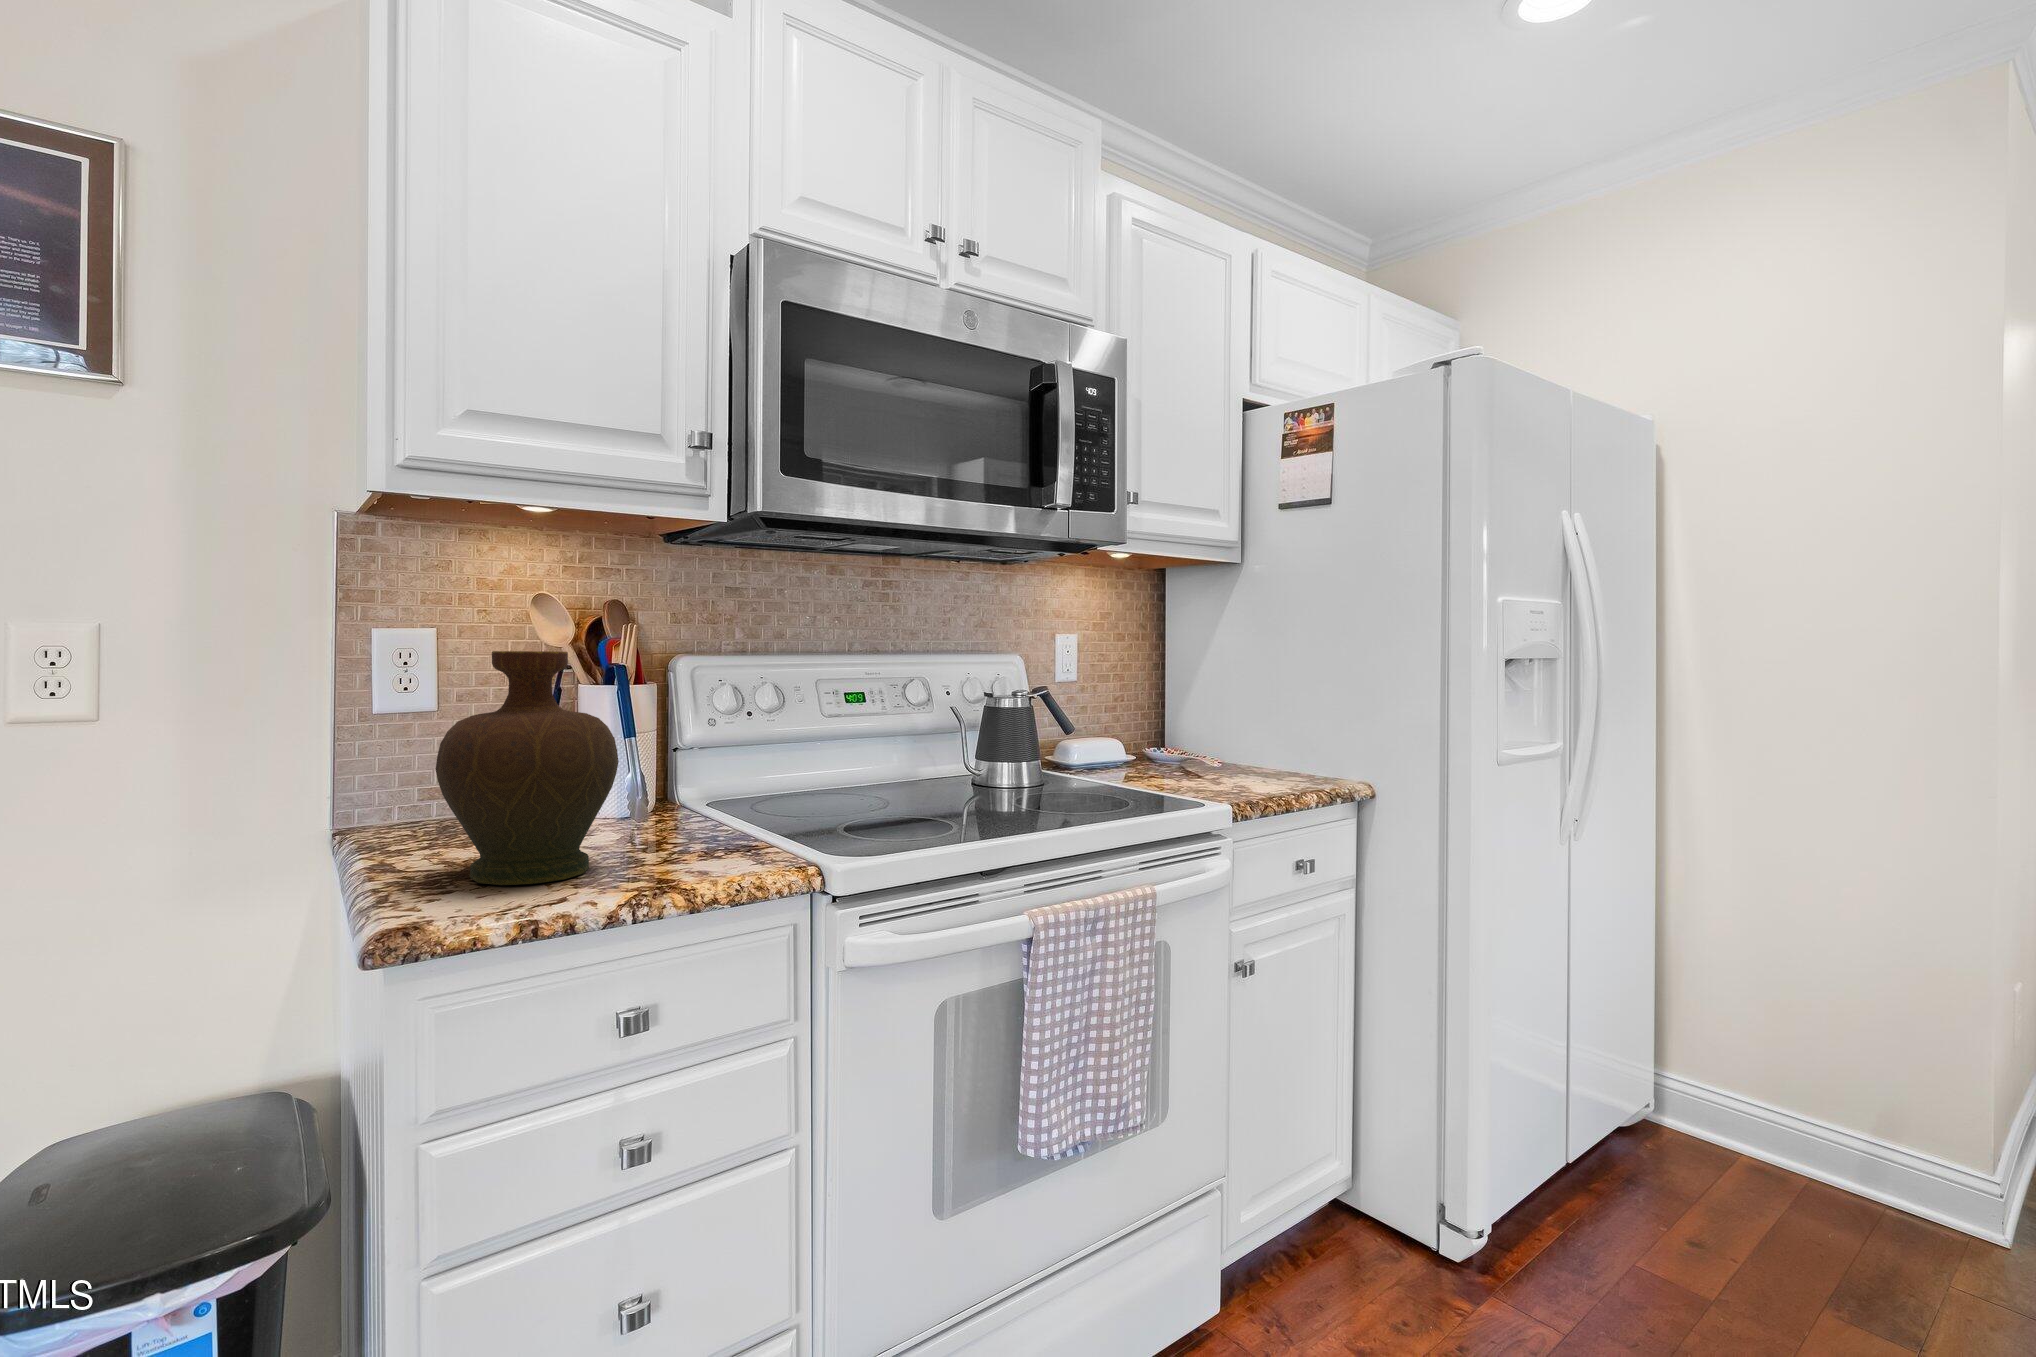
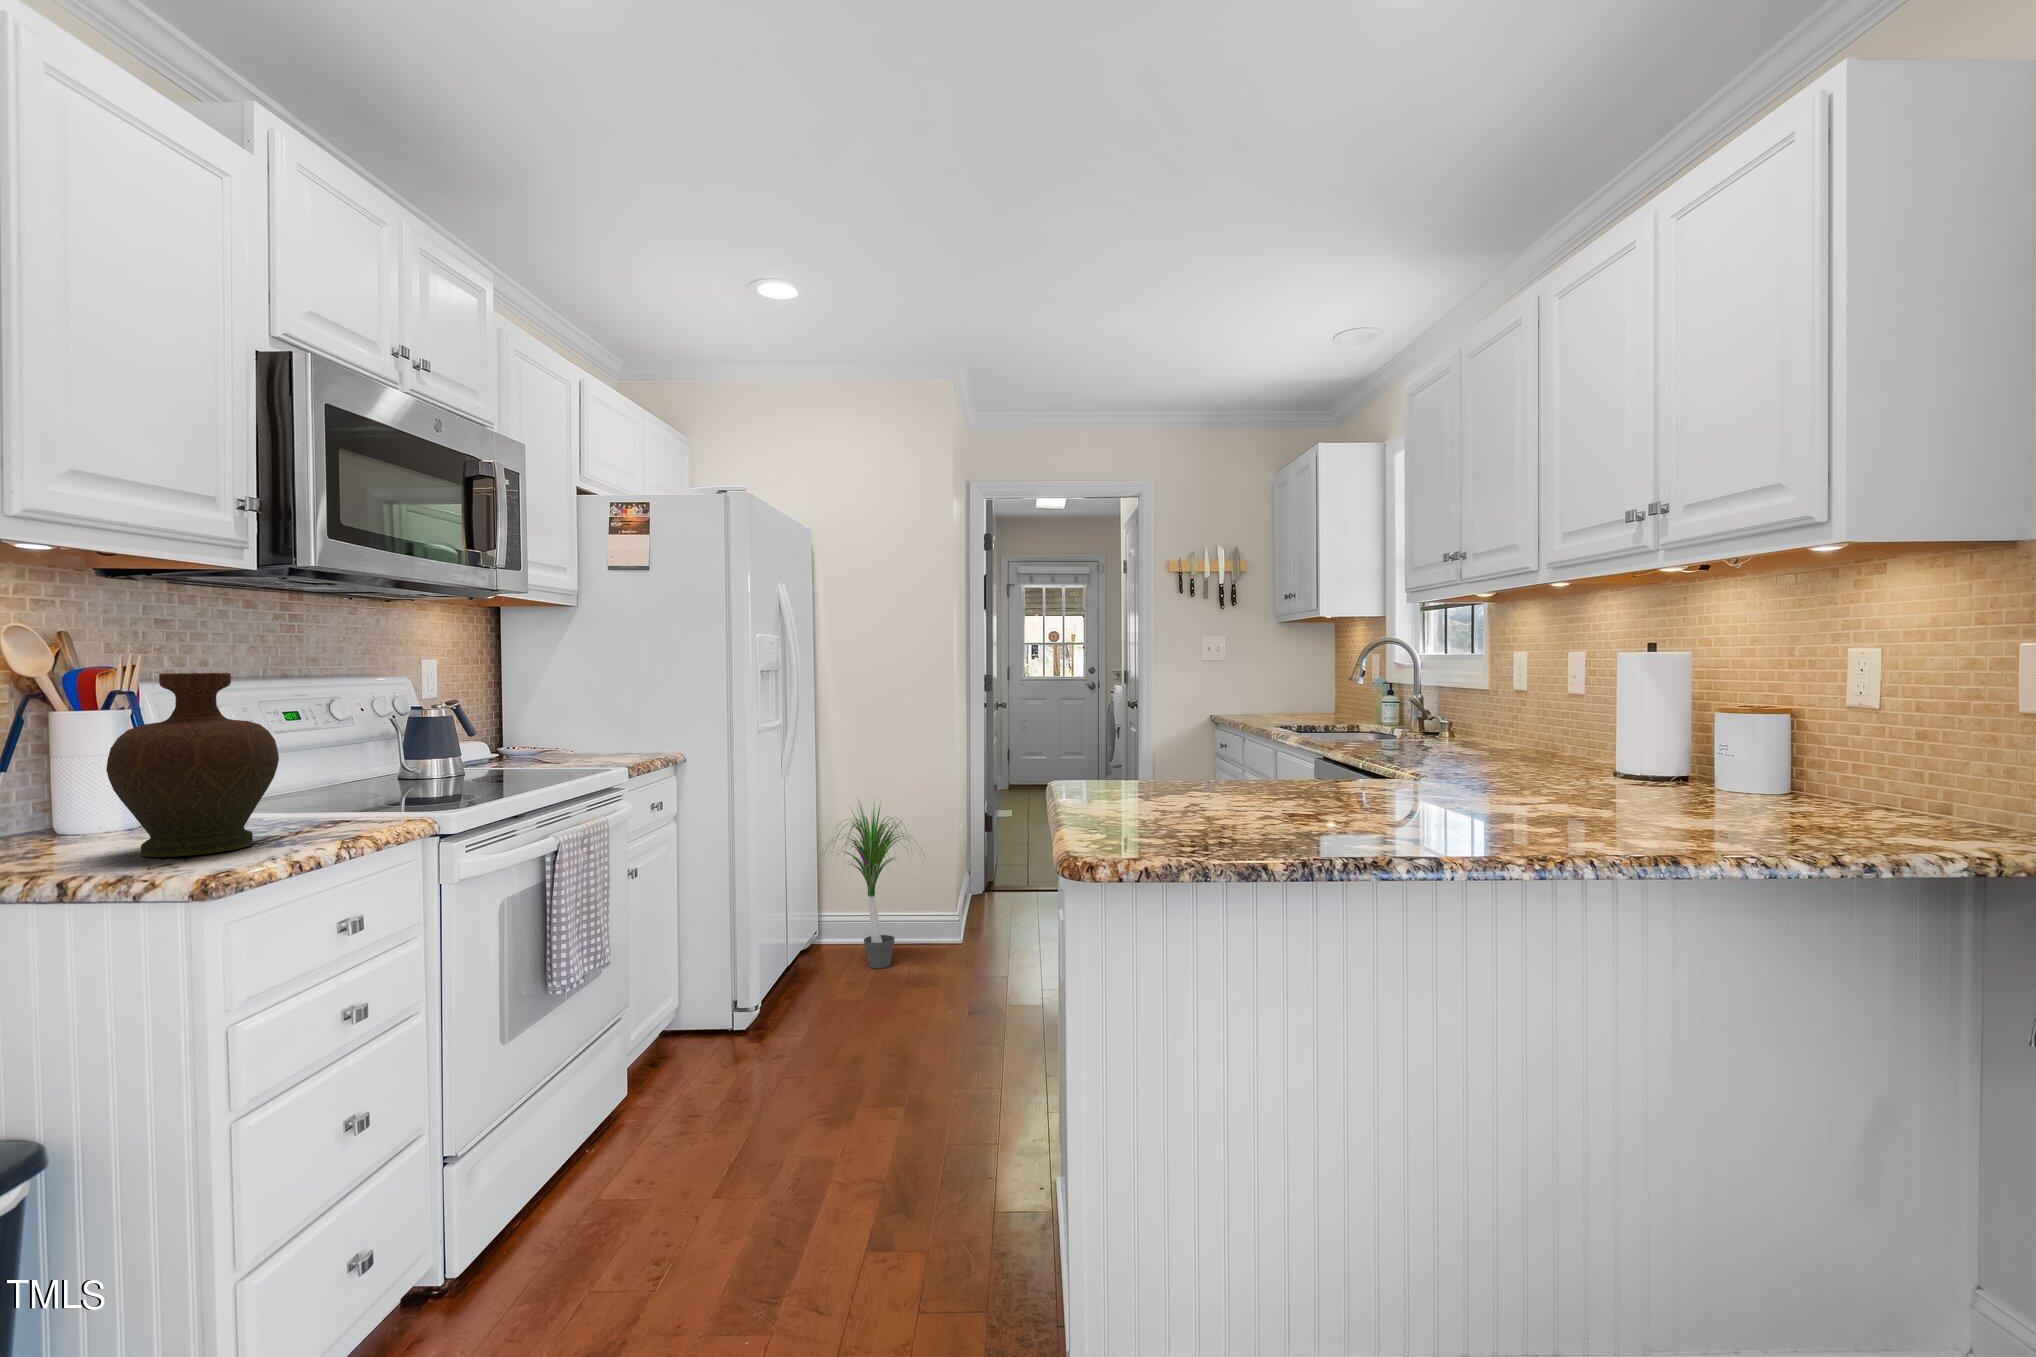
potted plant: none [1631,888,1901,1232] -> present [824,803,922,968]

